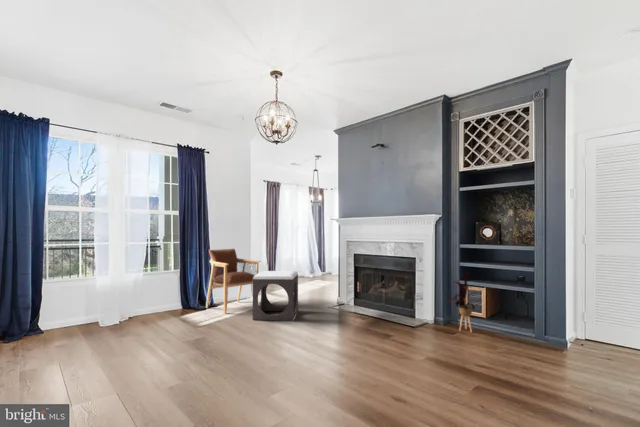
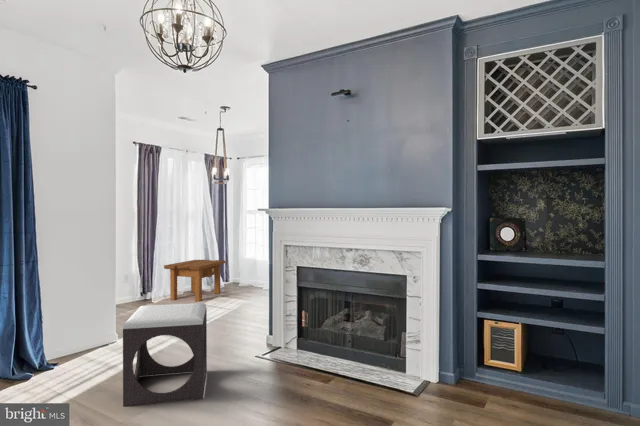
armchair: present [206,249,260,313] -> none [21,263,135,392]
side table: none [282,256,321,282] -> present [164,260,226,301]
house plant: present [448,273,475,332] -> none [462,300,509,393]

